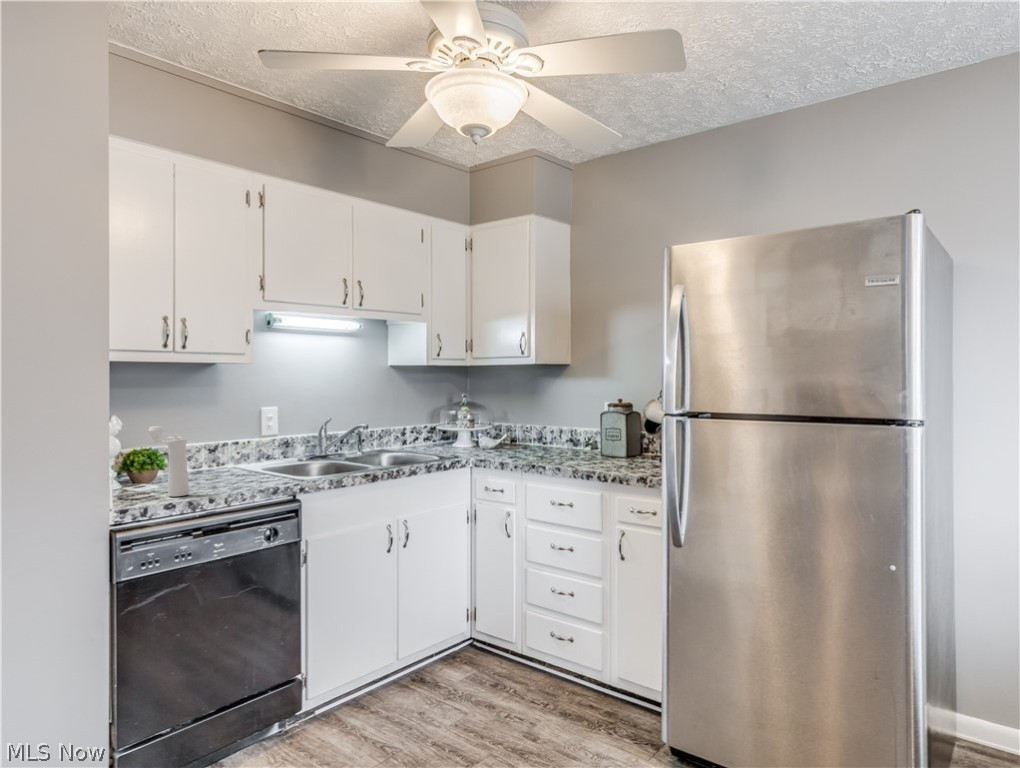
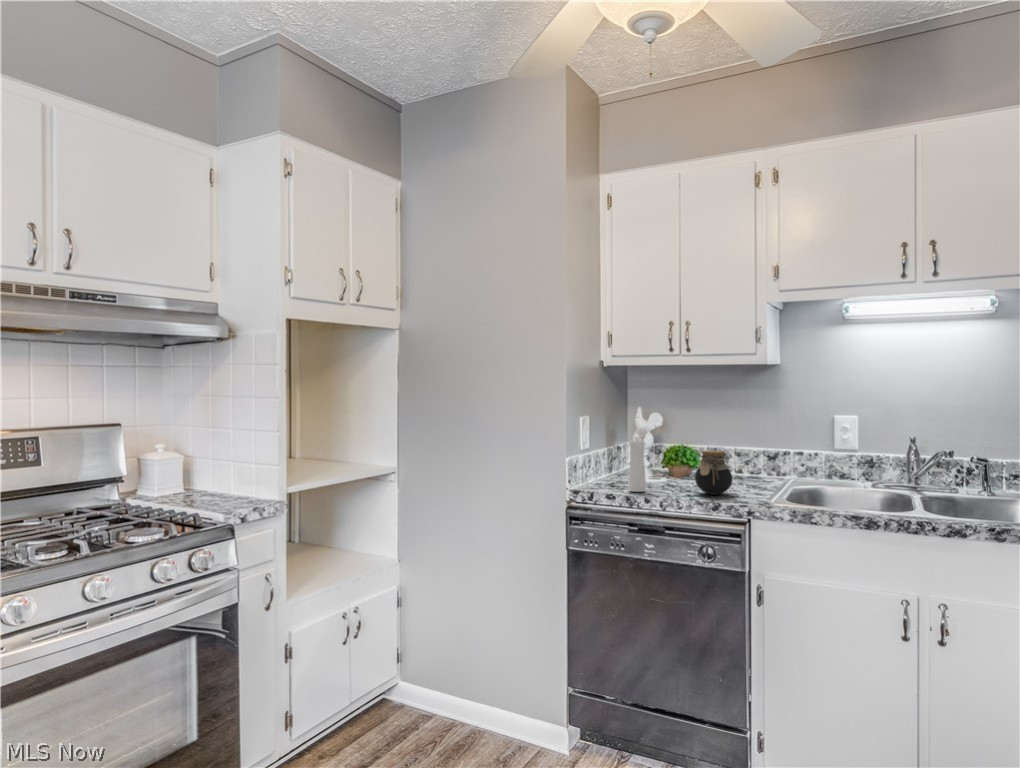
jar: none [223,441,261,484] -> present [695,450,732,495]

